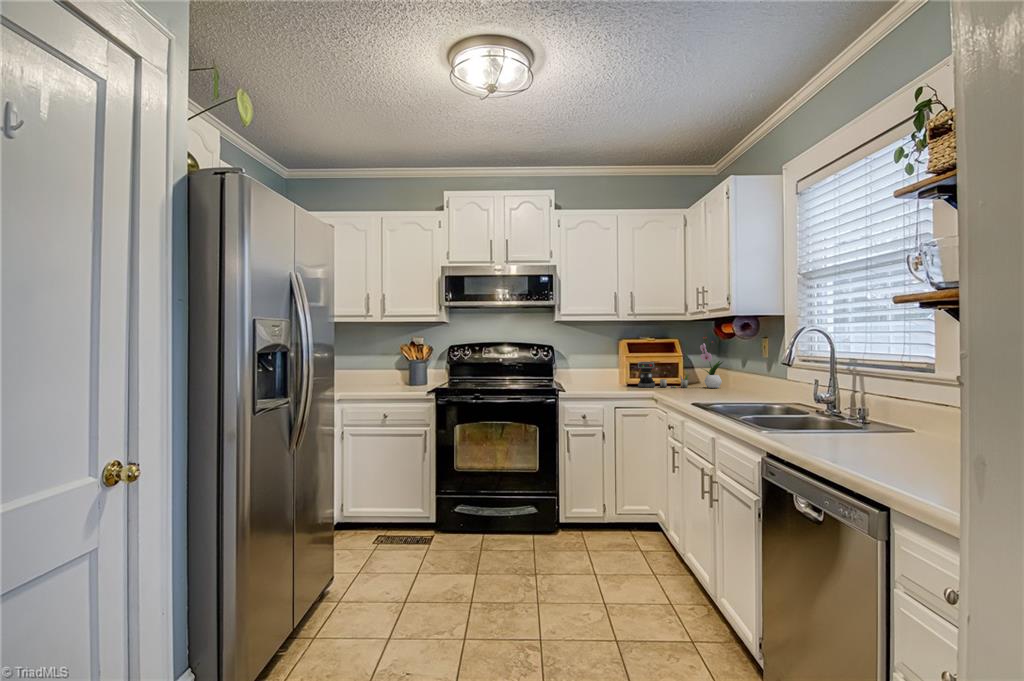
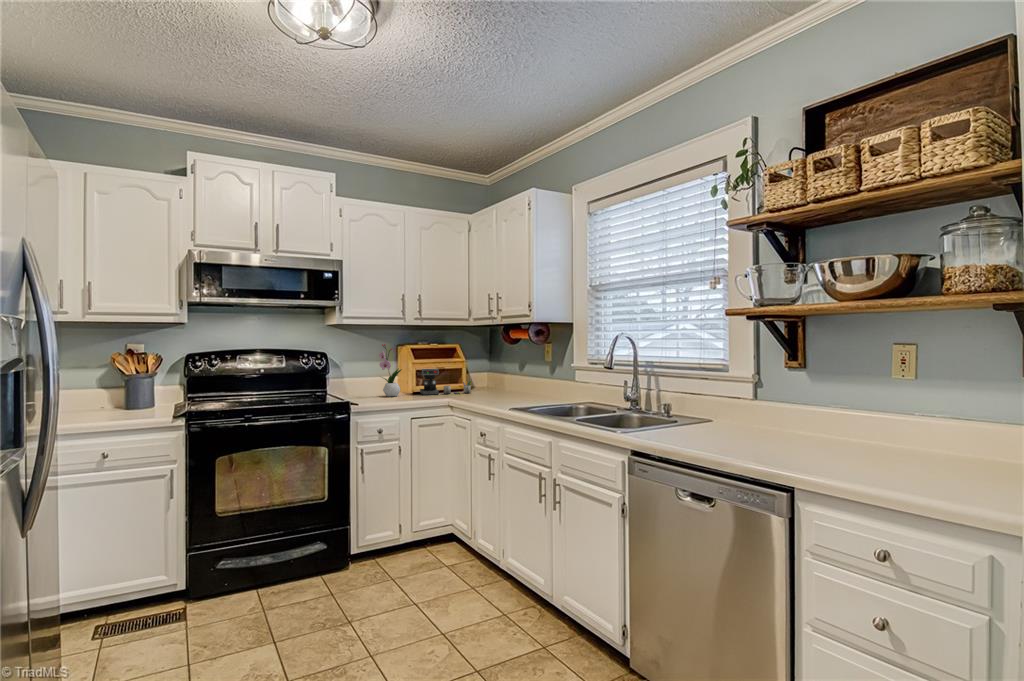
flower arrangement: present [700,337,723,388] -> present [379,344,402,397]

